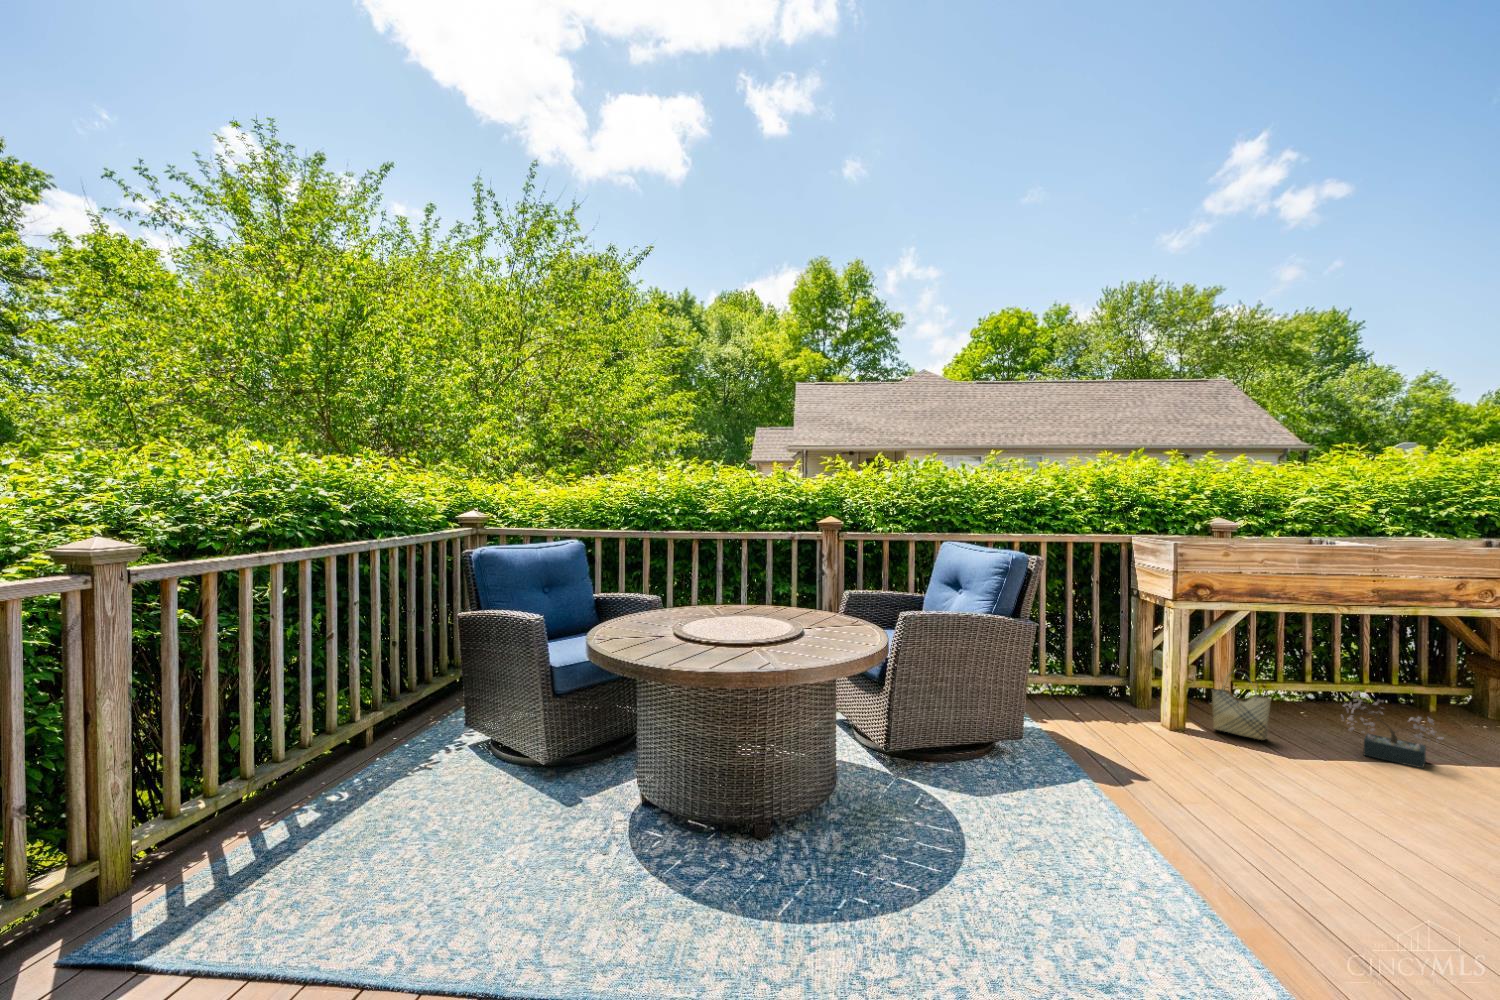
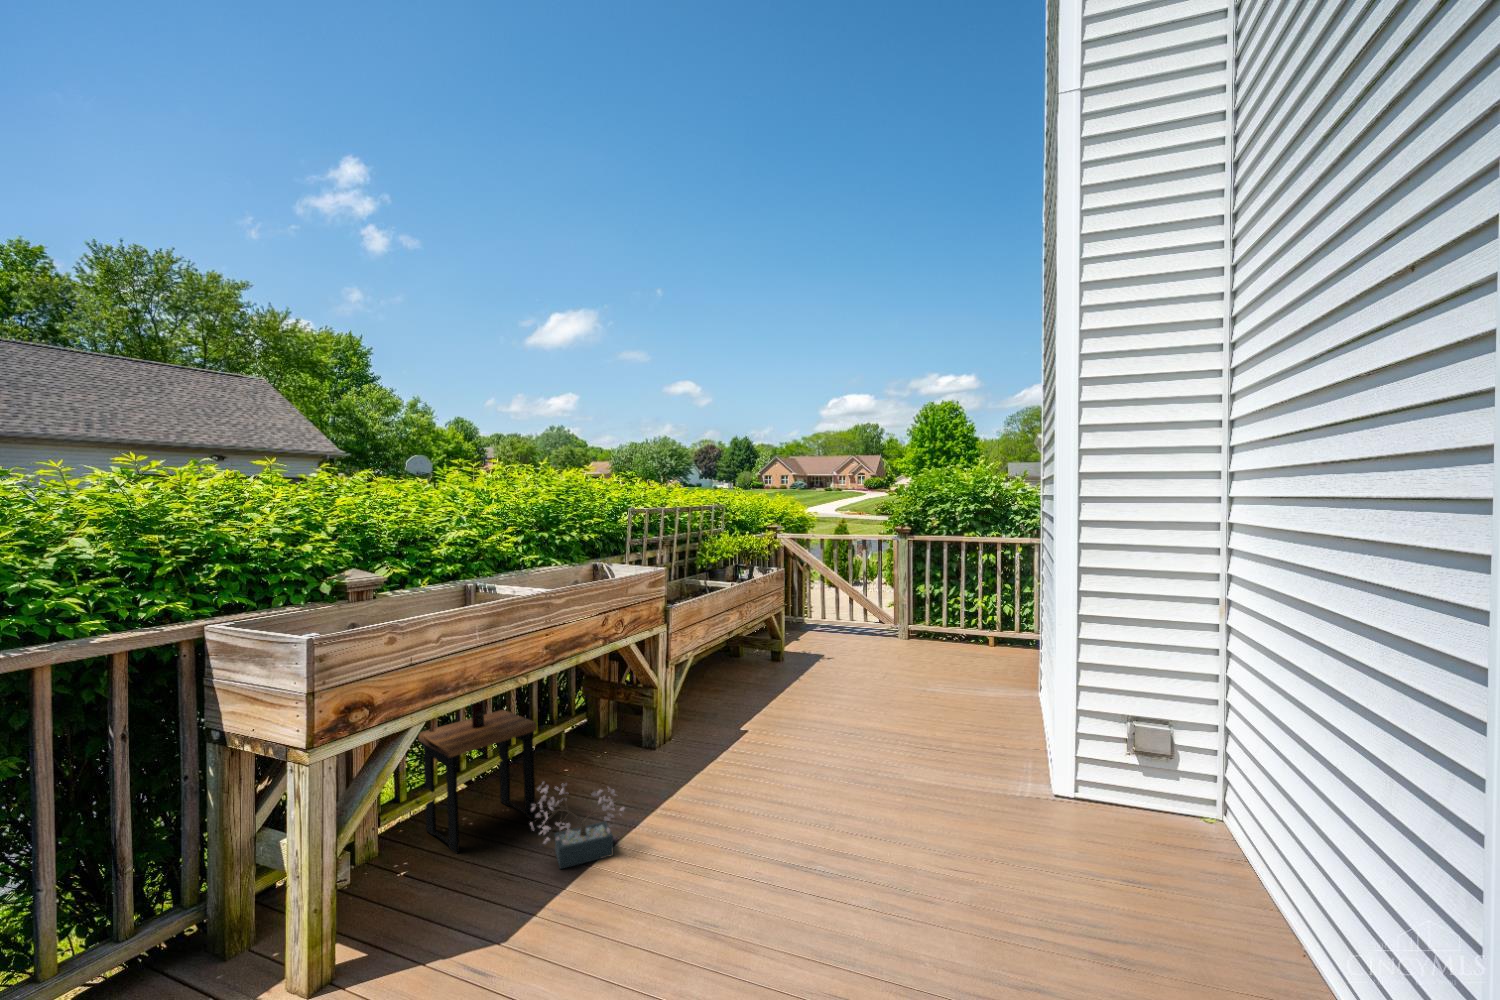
side table: none [1264,615,1370,732] -> present [418,702,537,853]
woven basket: present [1212,671,1271,740] -> none [370,812,458,943]

